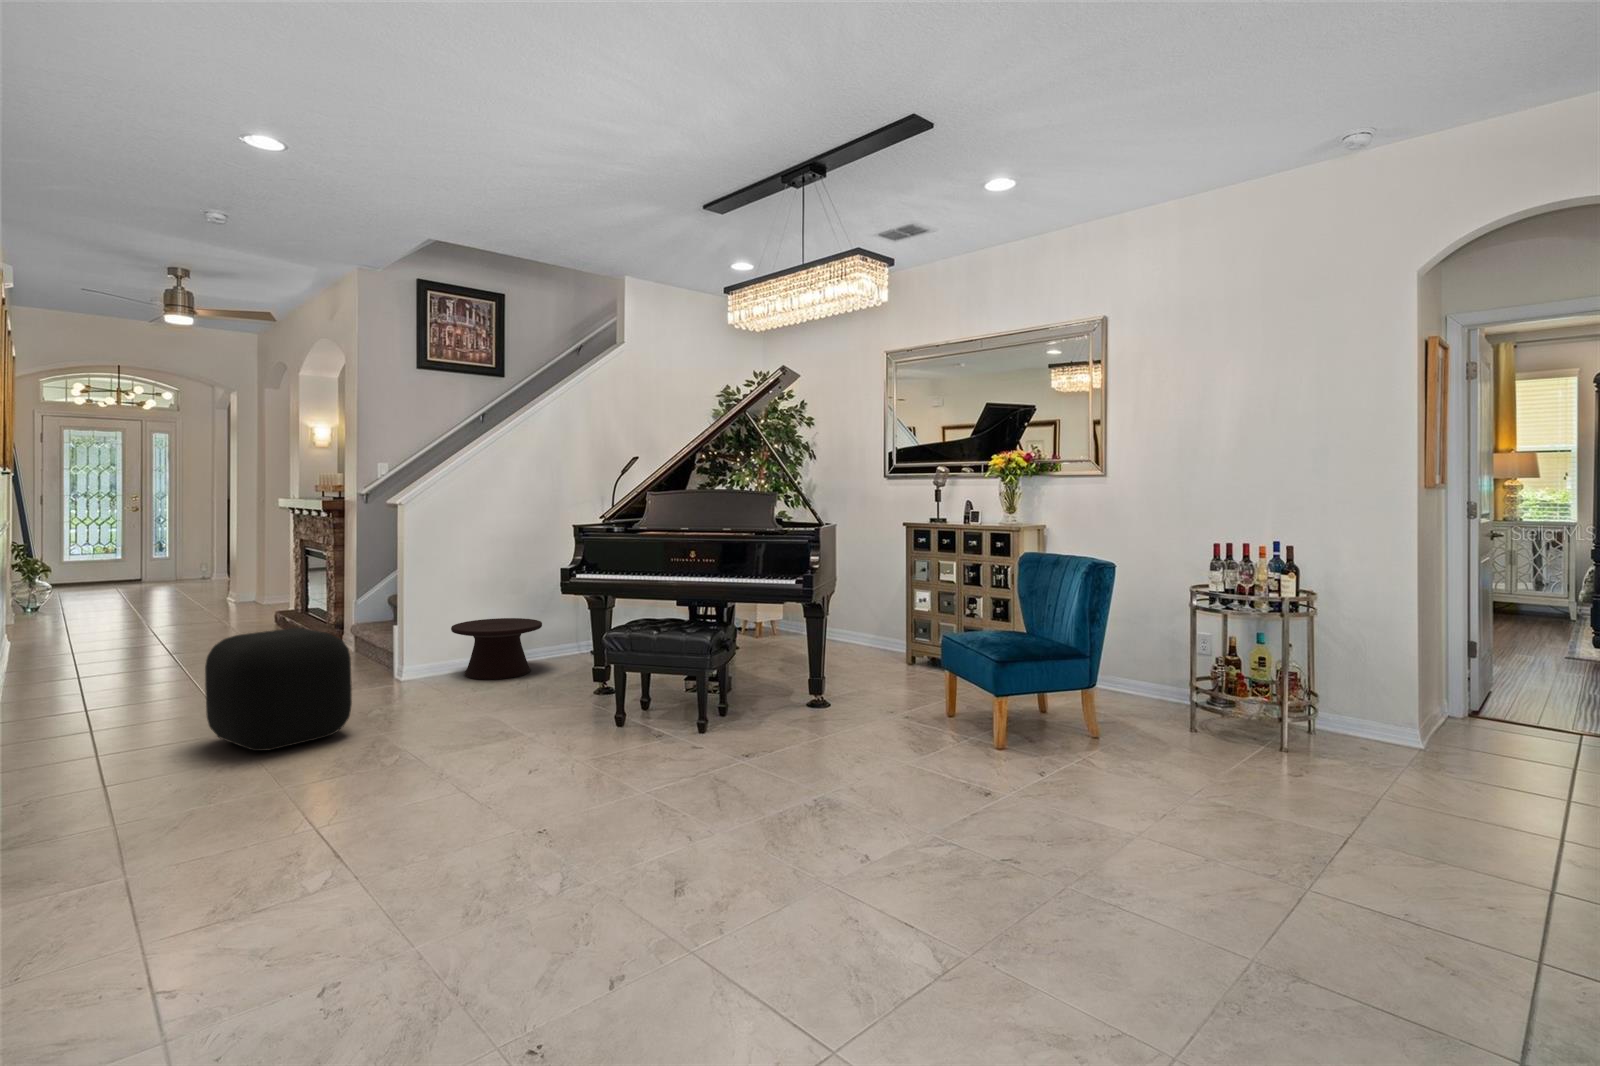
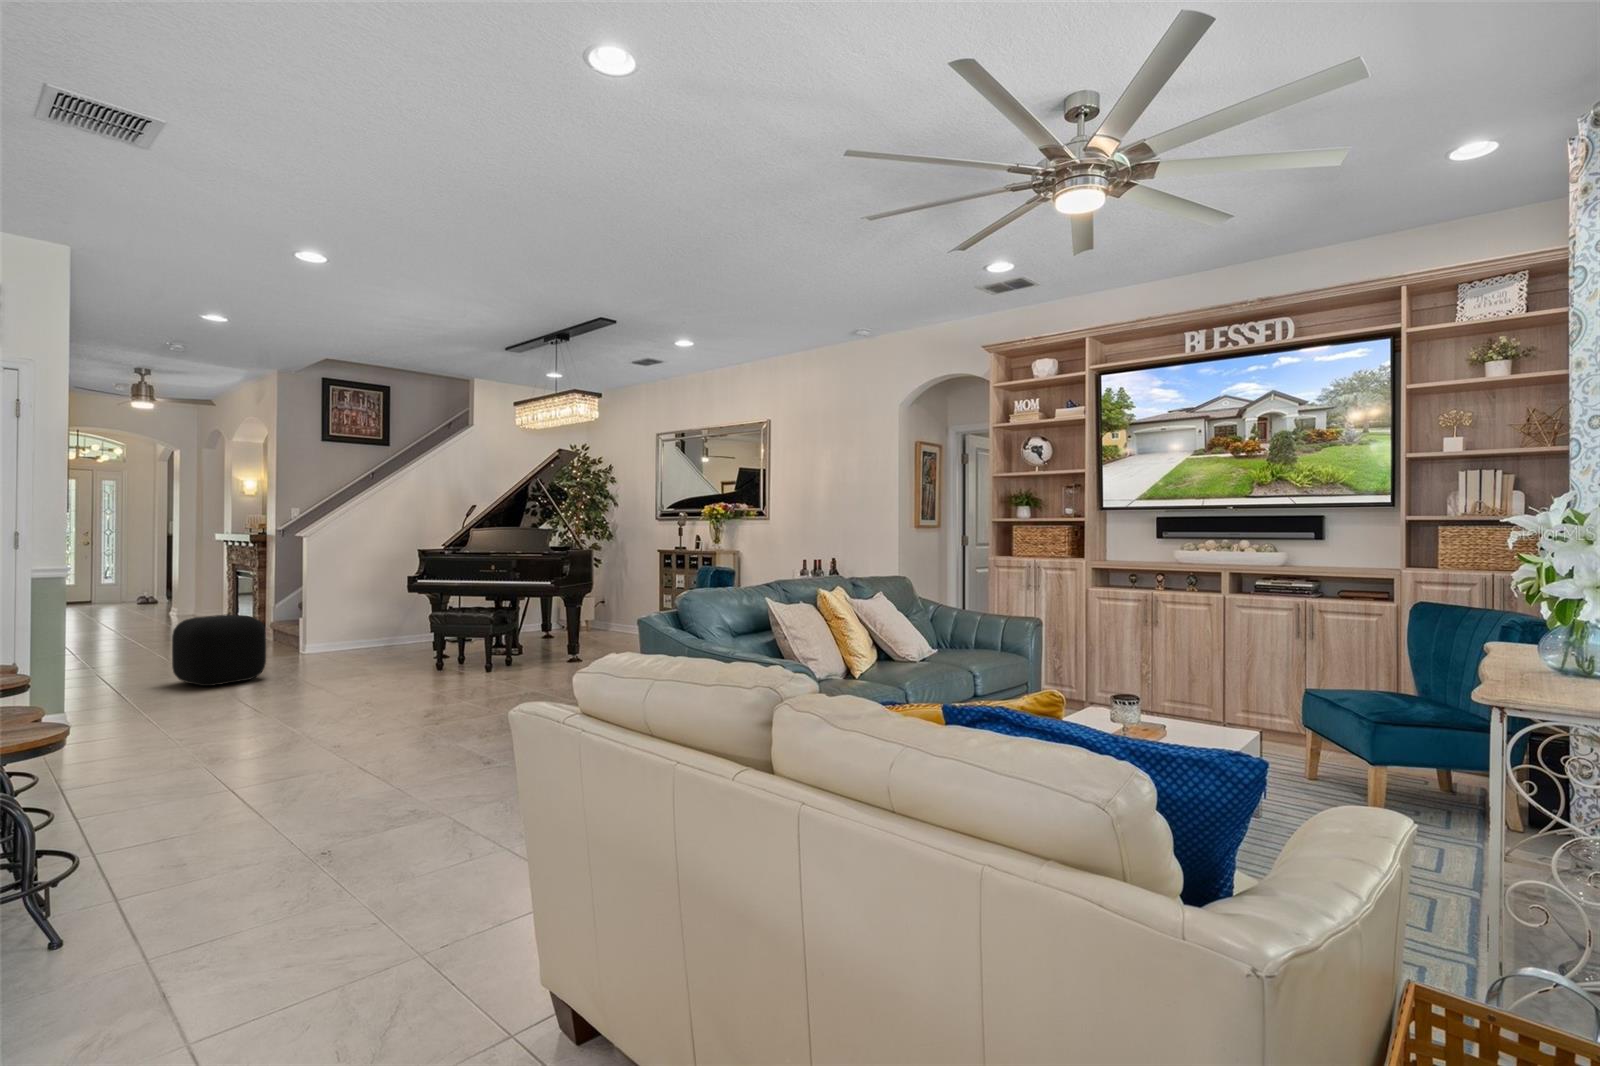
side table: present [451,618,542,680] -> none [339,614,404,654]

